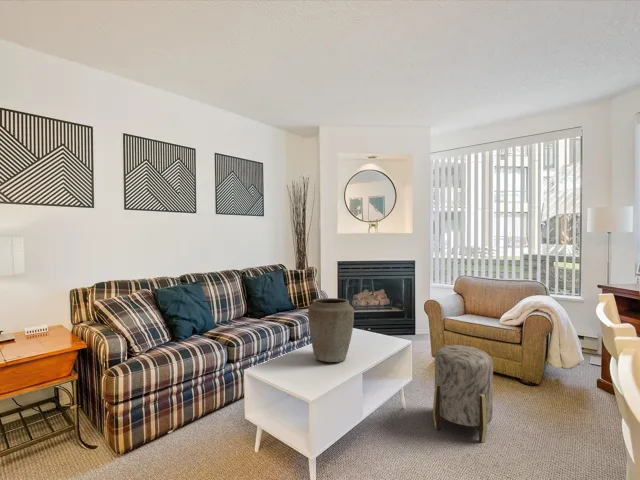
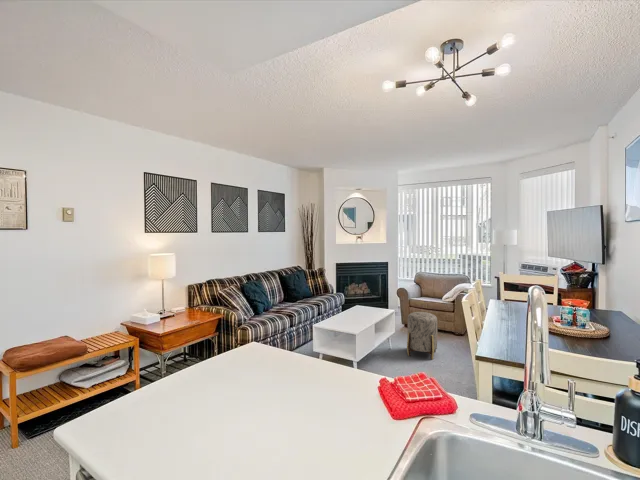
vase: present [308,298,354,362] -> none [341,288,366,322]

